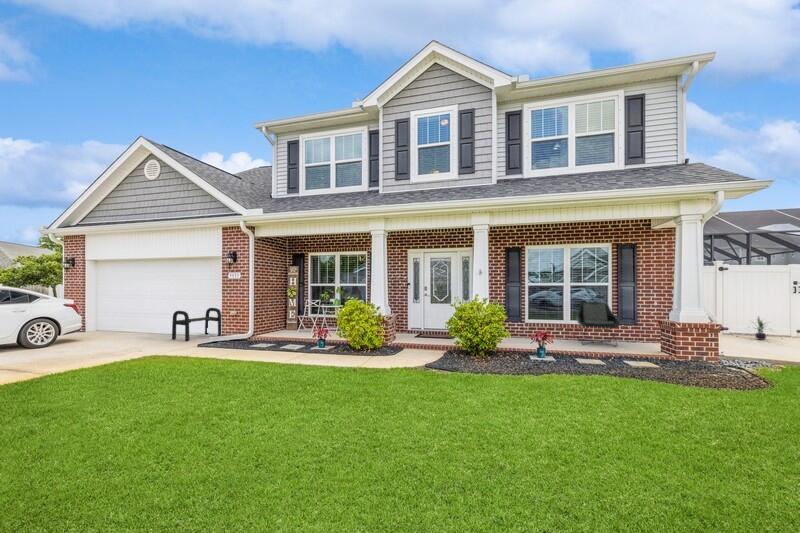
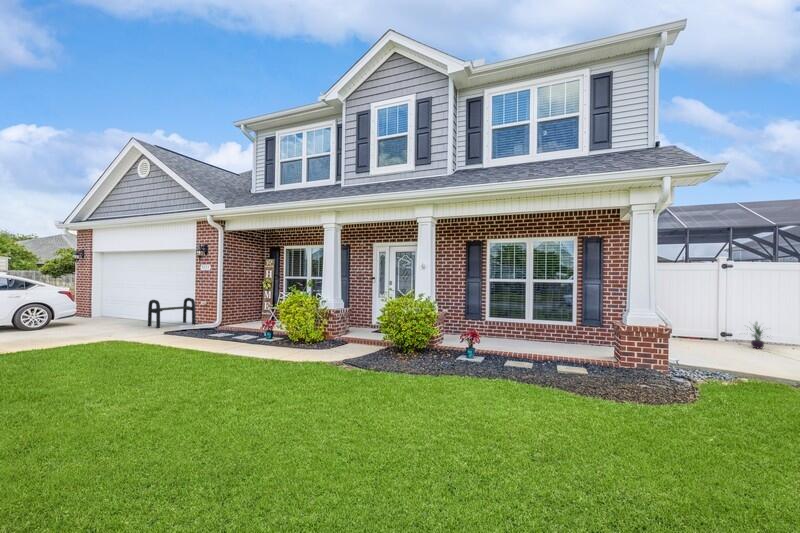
lounge chair: present [577,302,620,346] -> none [531,300,575,349]

